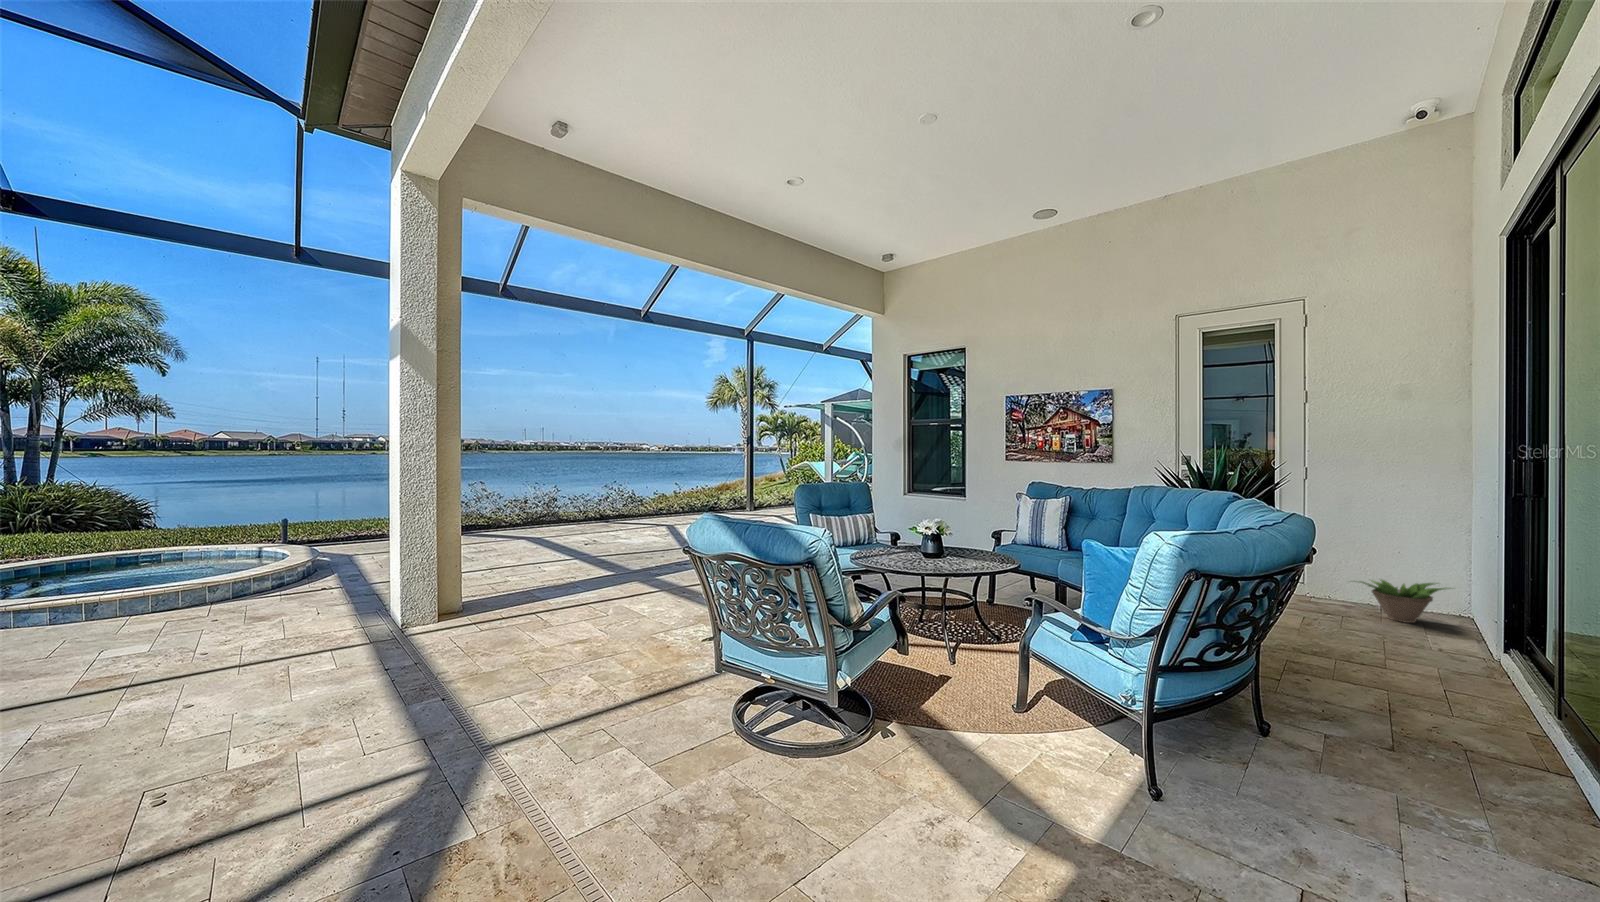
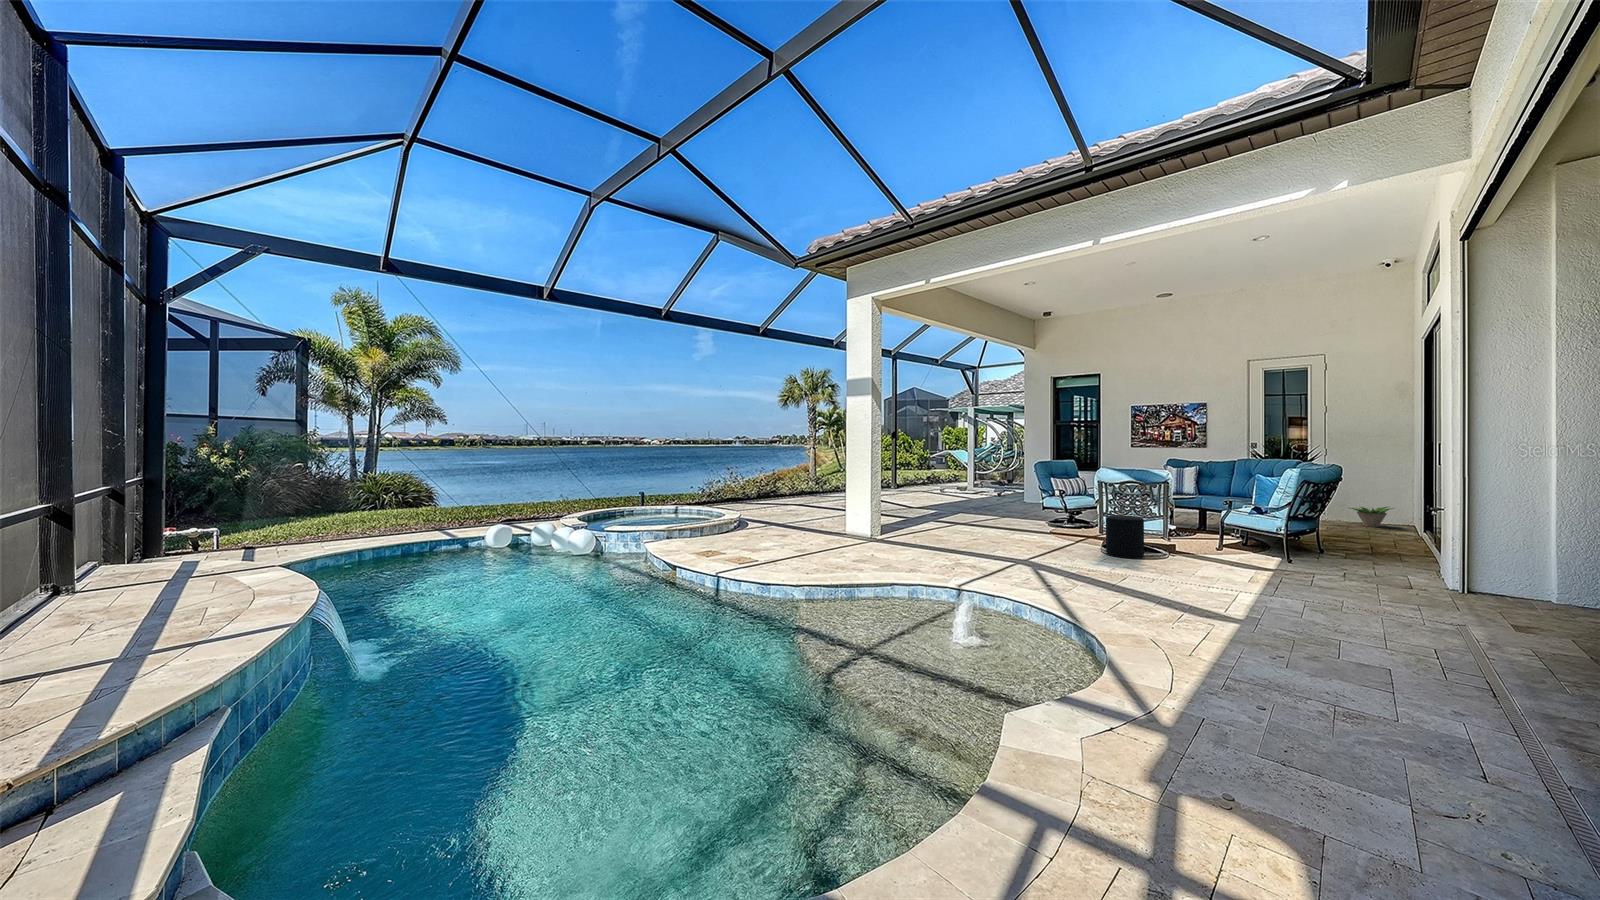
stool: none [710,624,793,752] -> present [1106,515,1144,558]

